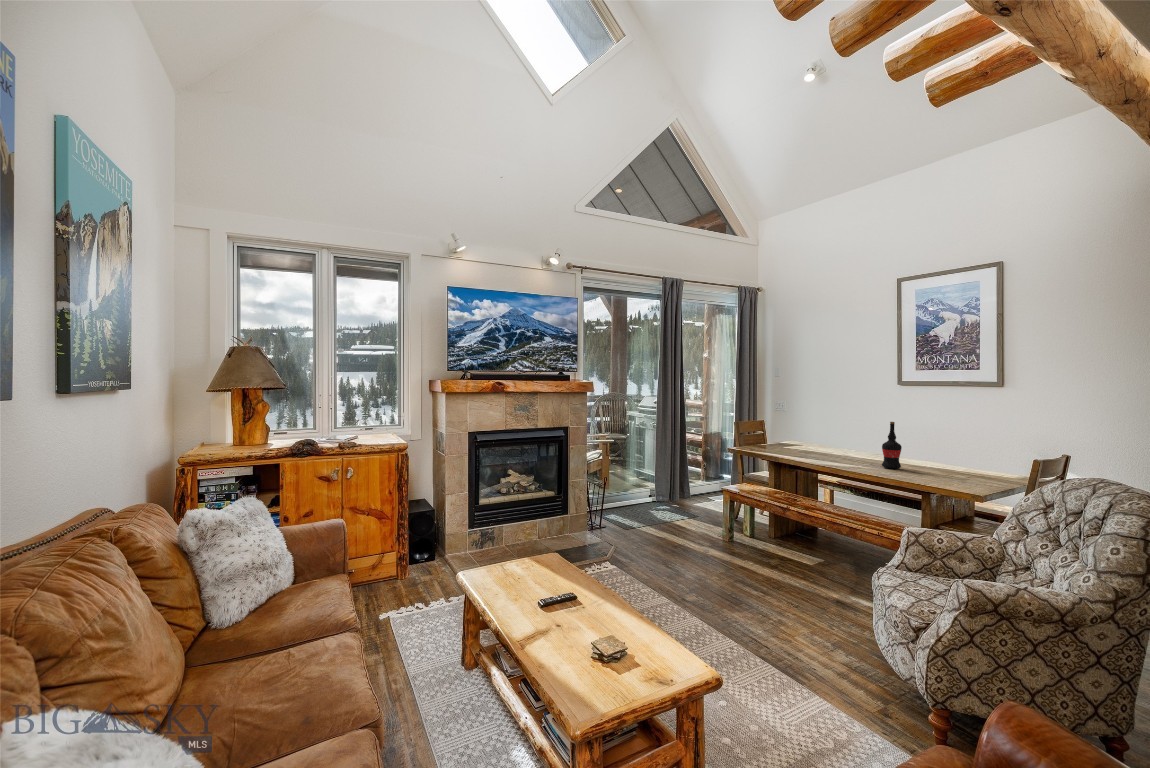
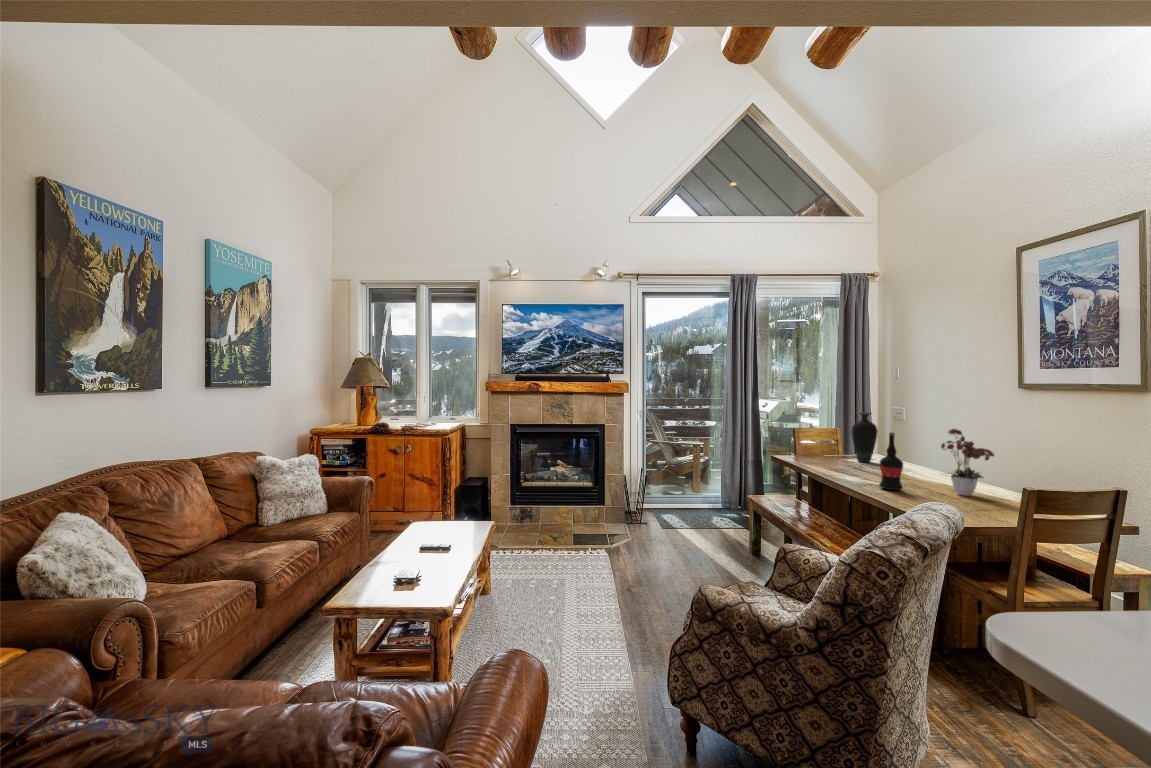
vase: none [795,405,816,447] -> present [851,412,878,462]
flower arrangement: none [916,414,957,468] -> present [941,429,994,496]

